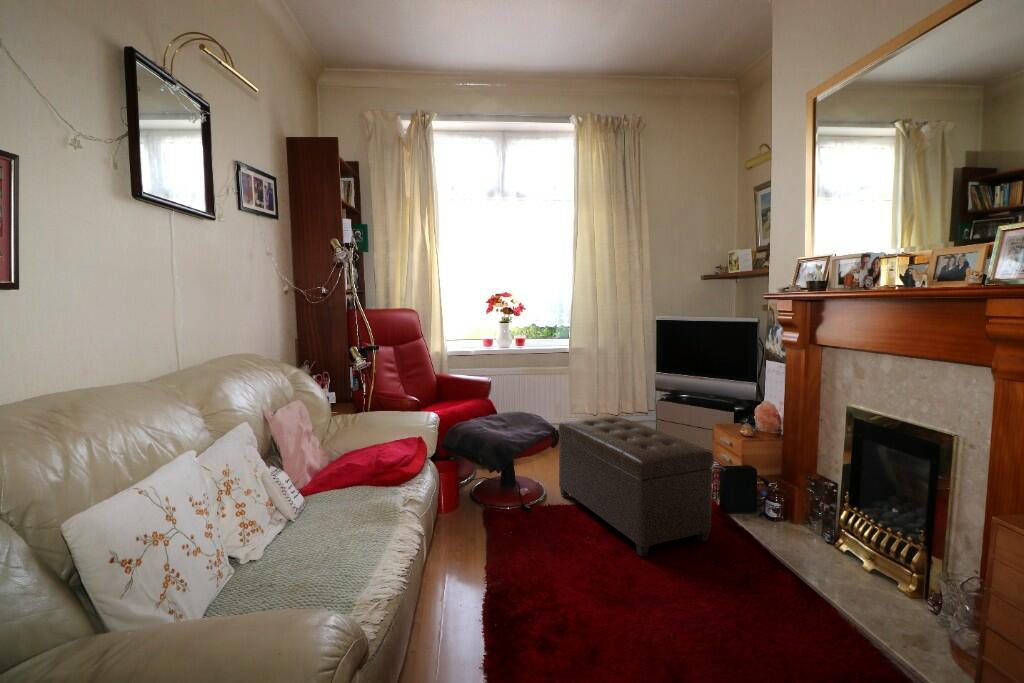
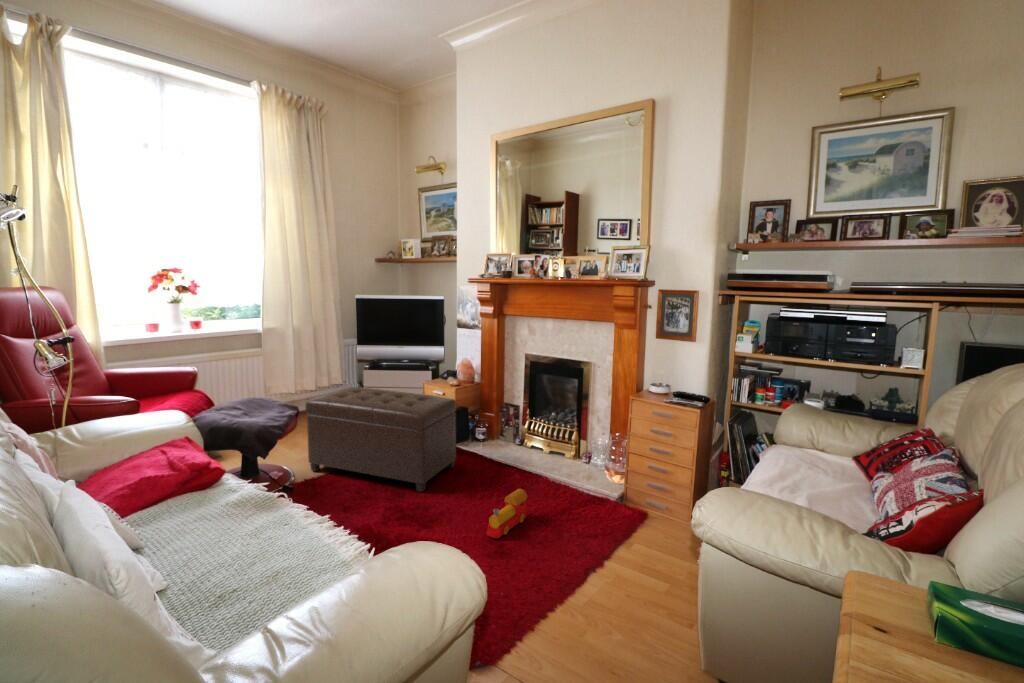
toy train: none [669,602,750,659] -> present [486,489,527,538]

